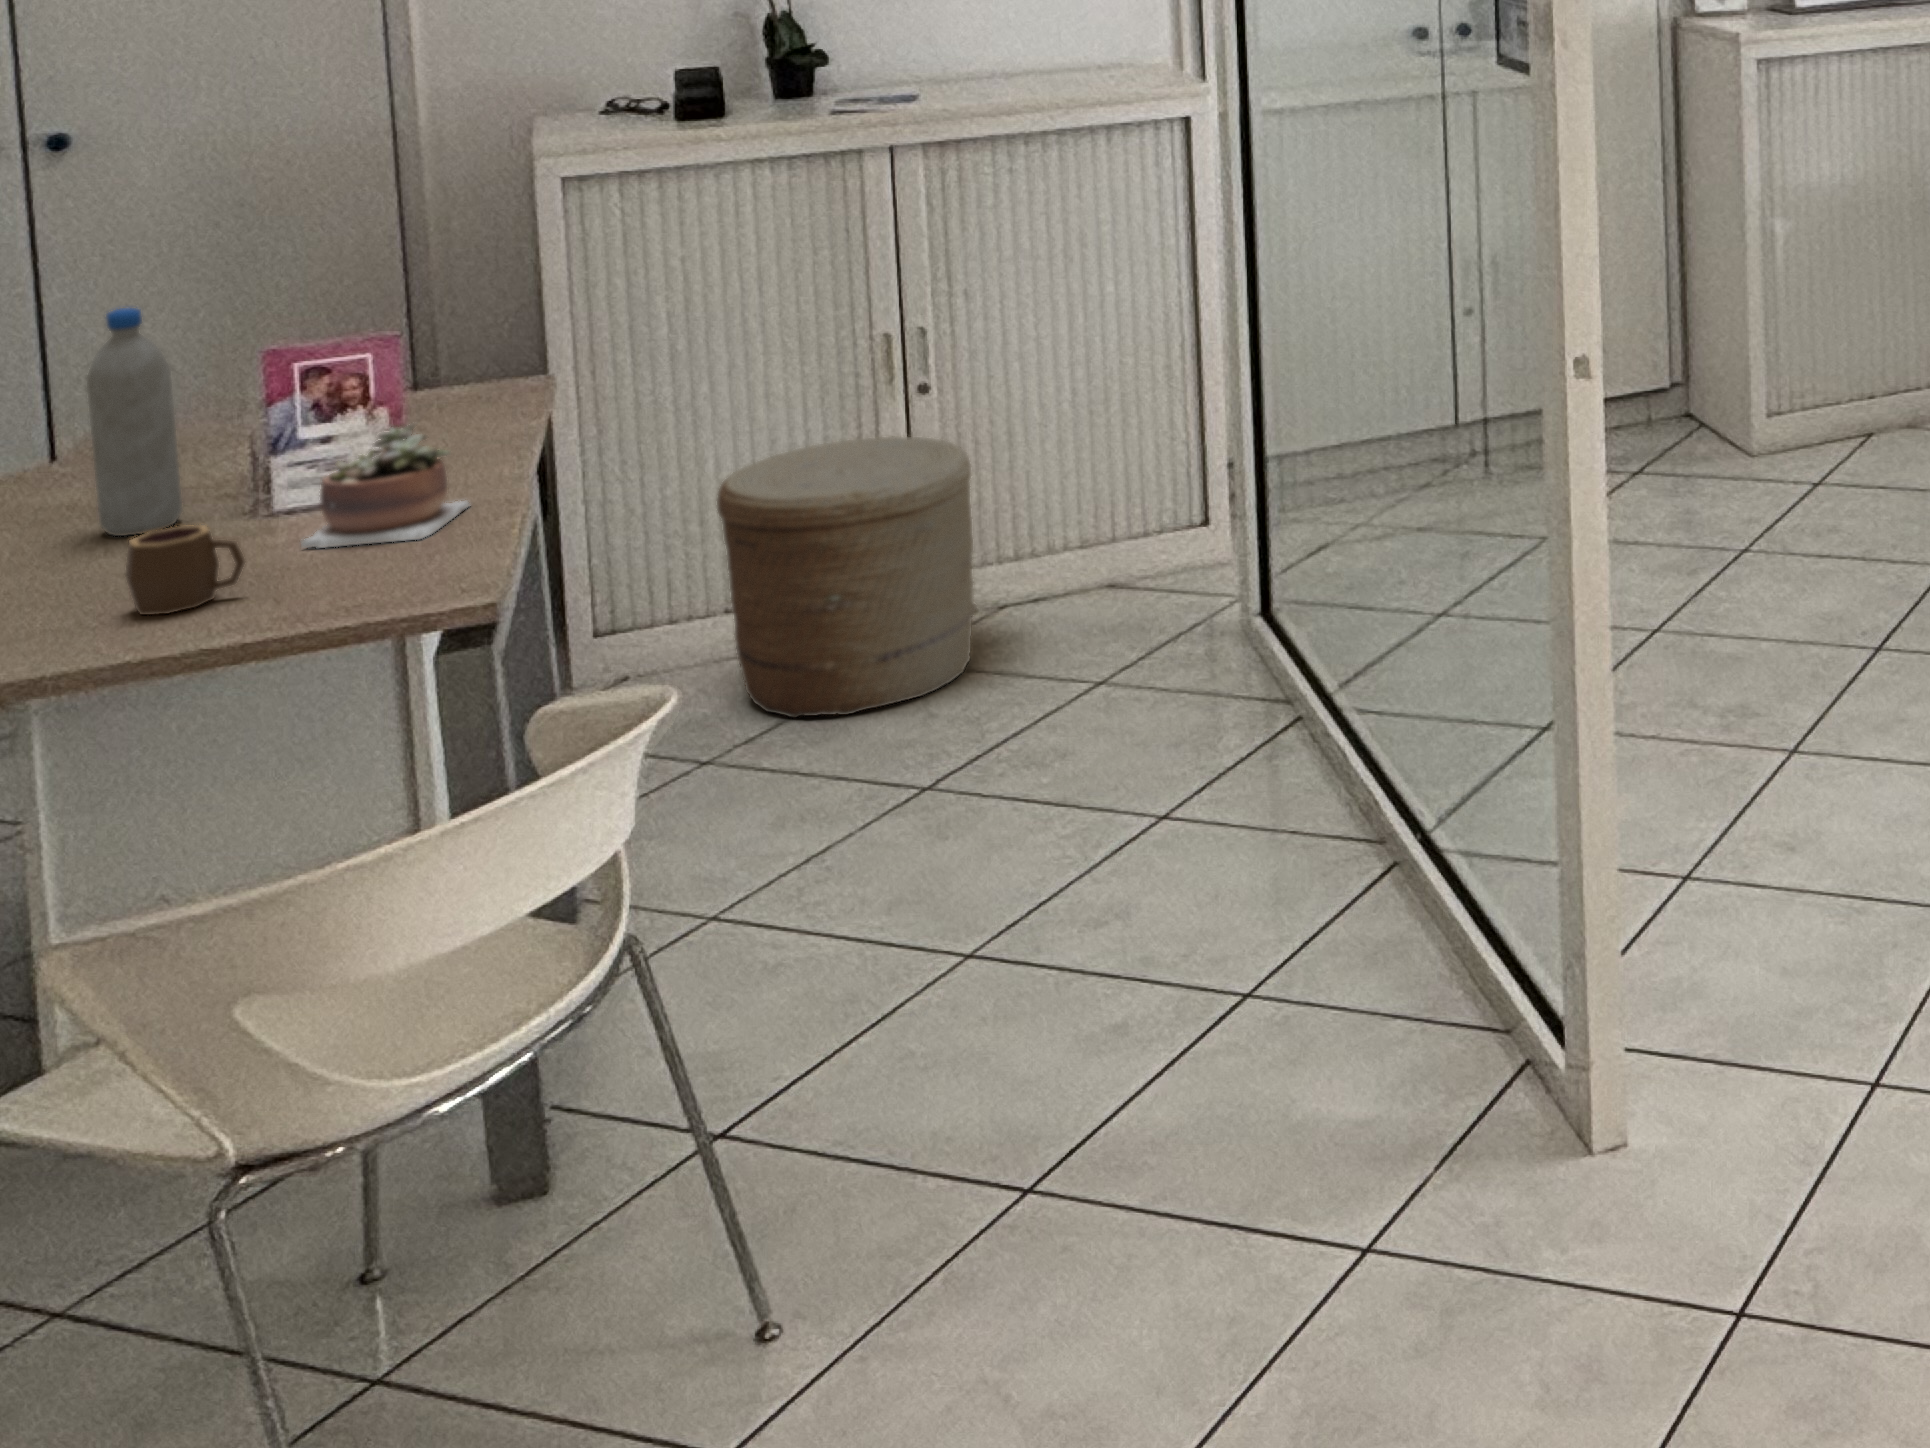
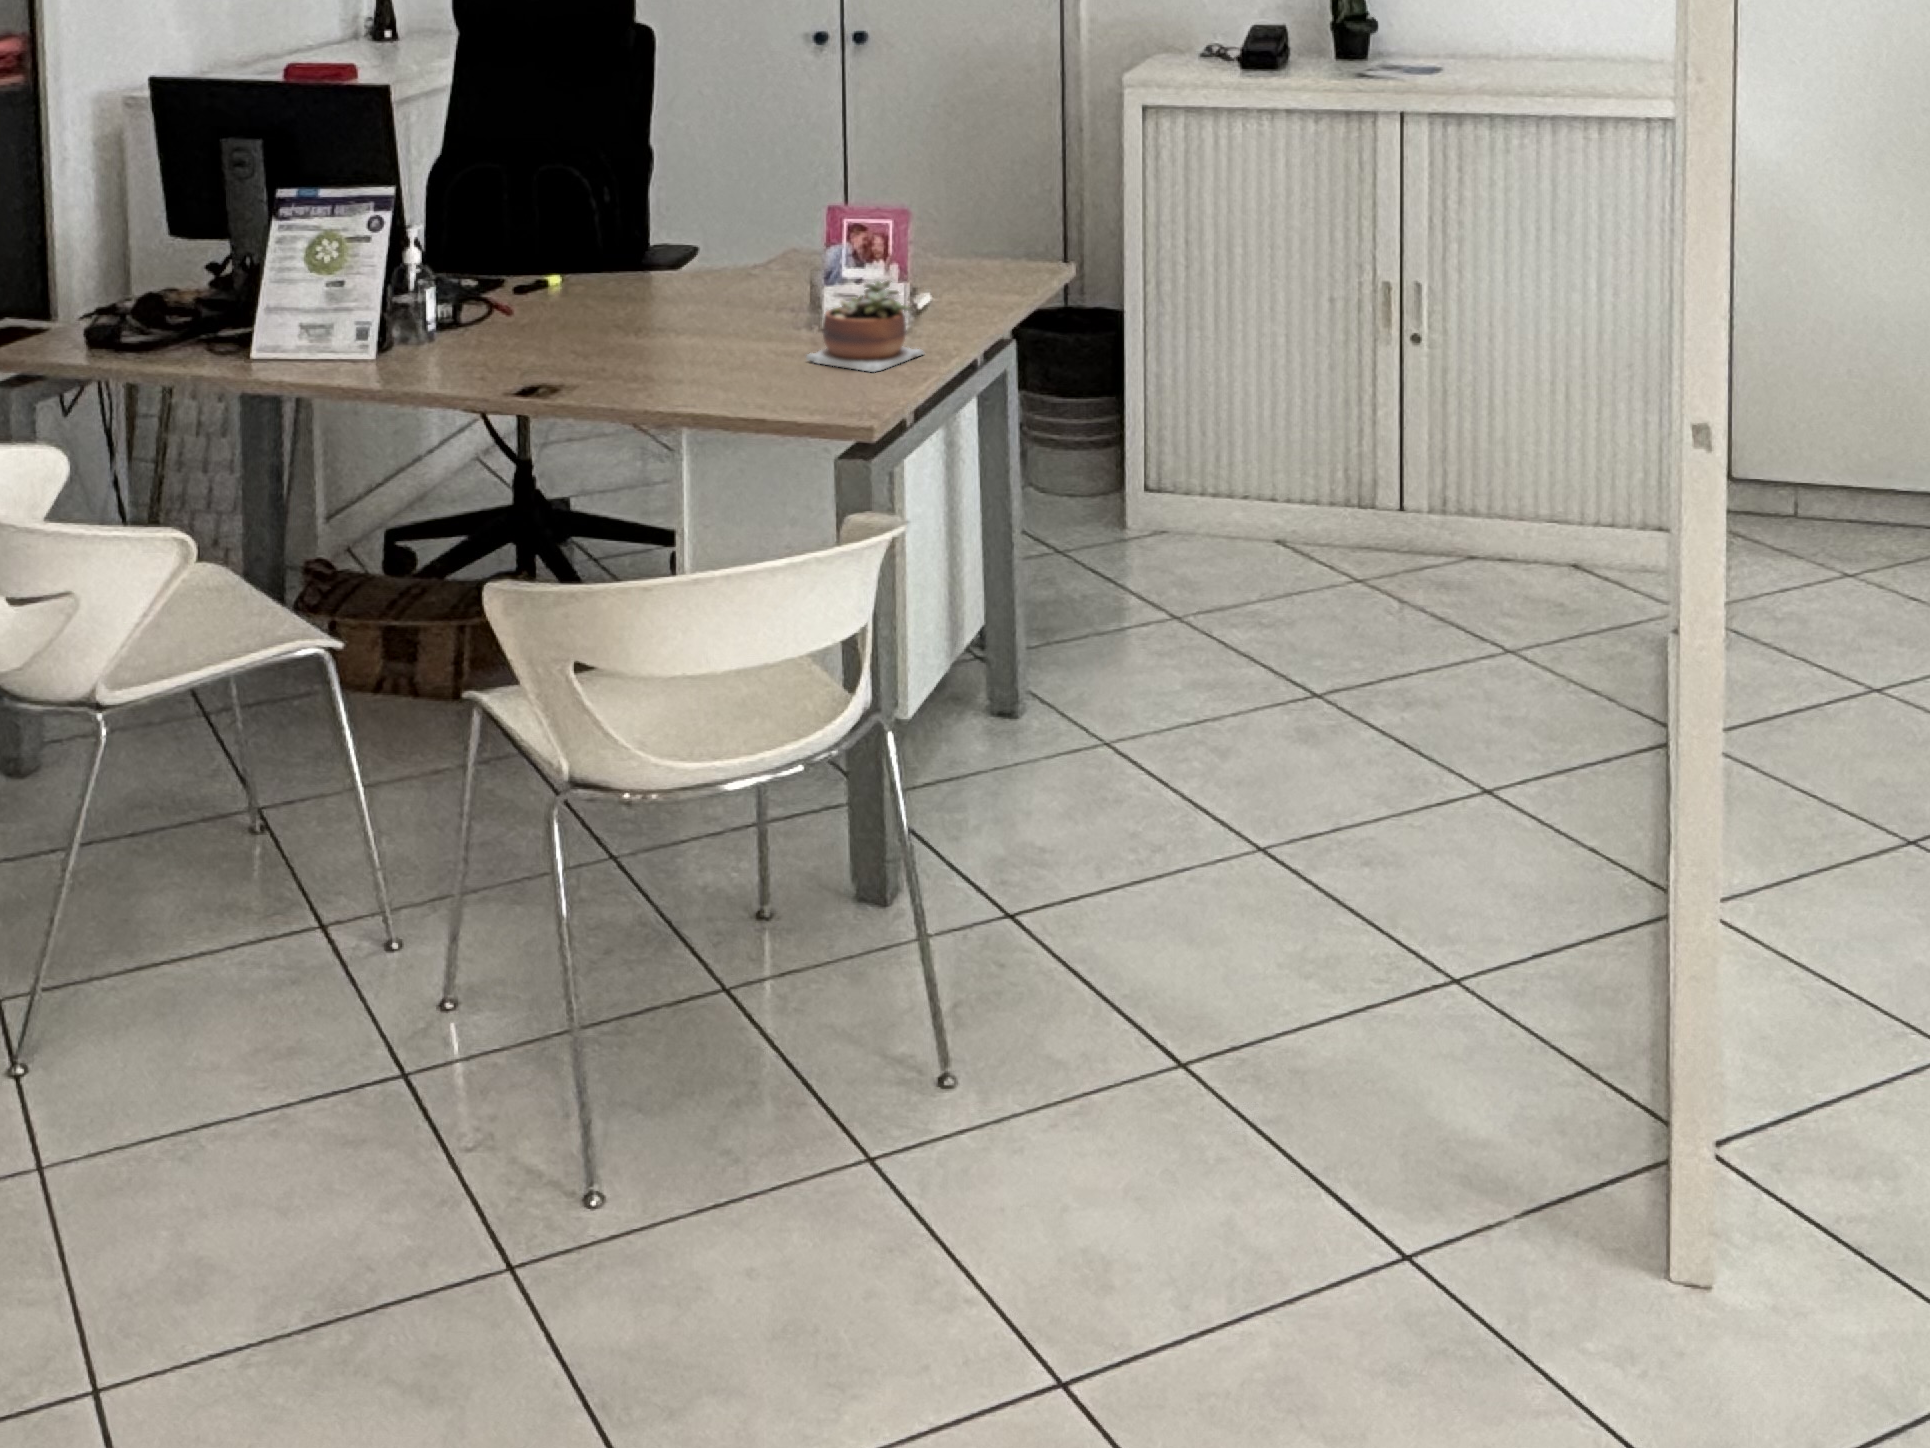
water bottle: present [87,308,182,536] -> none [720,159,771,327]
woven basket: present [717,436,976,718] -> none [1222,368,1432,613]
mug: present [126,525,245,615] -> none [680,325,748,387]

